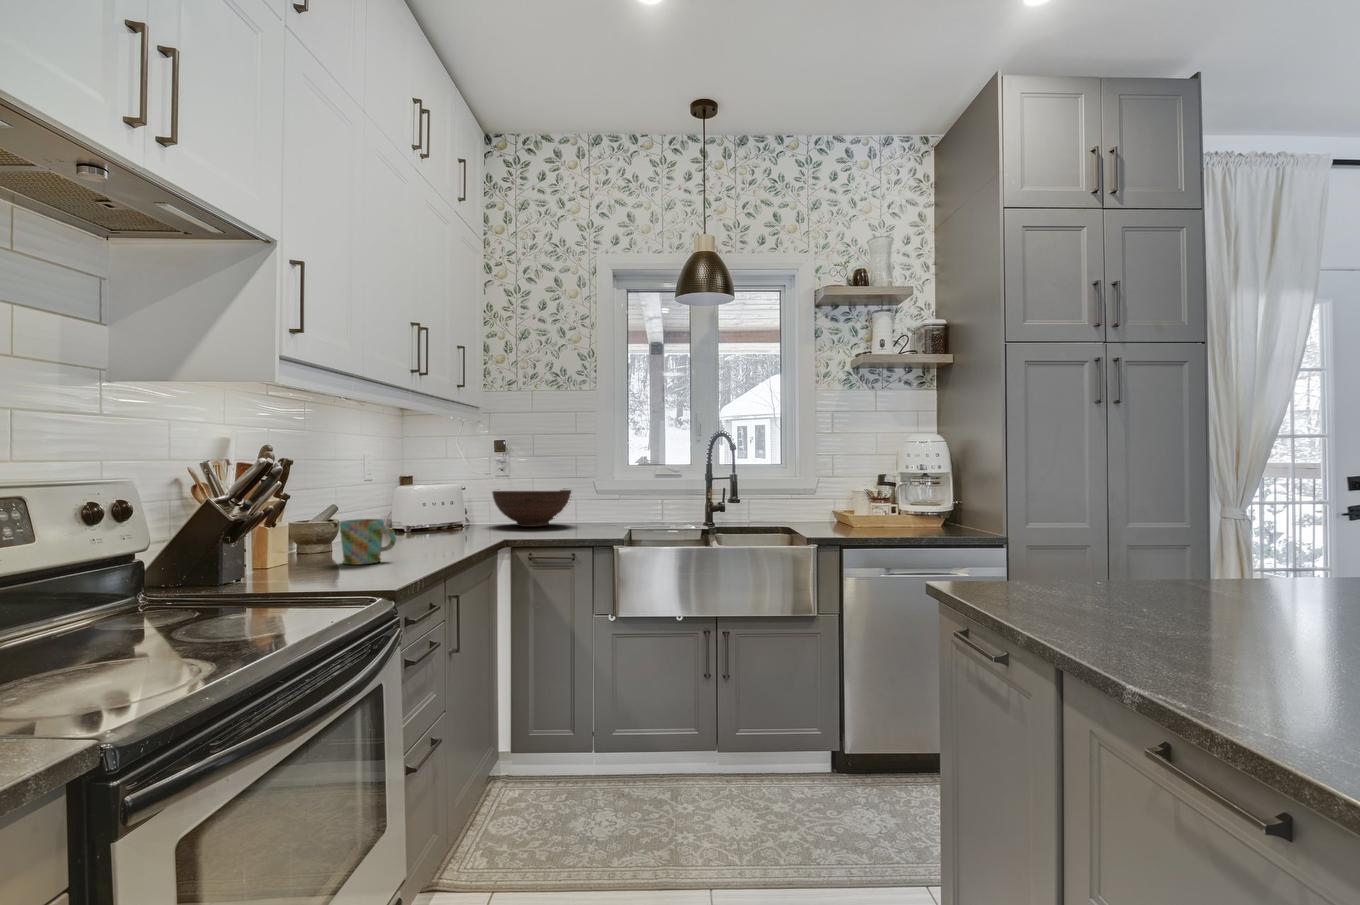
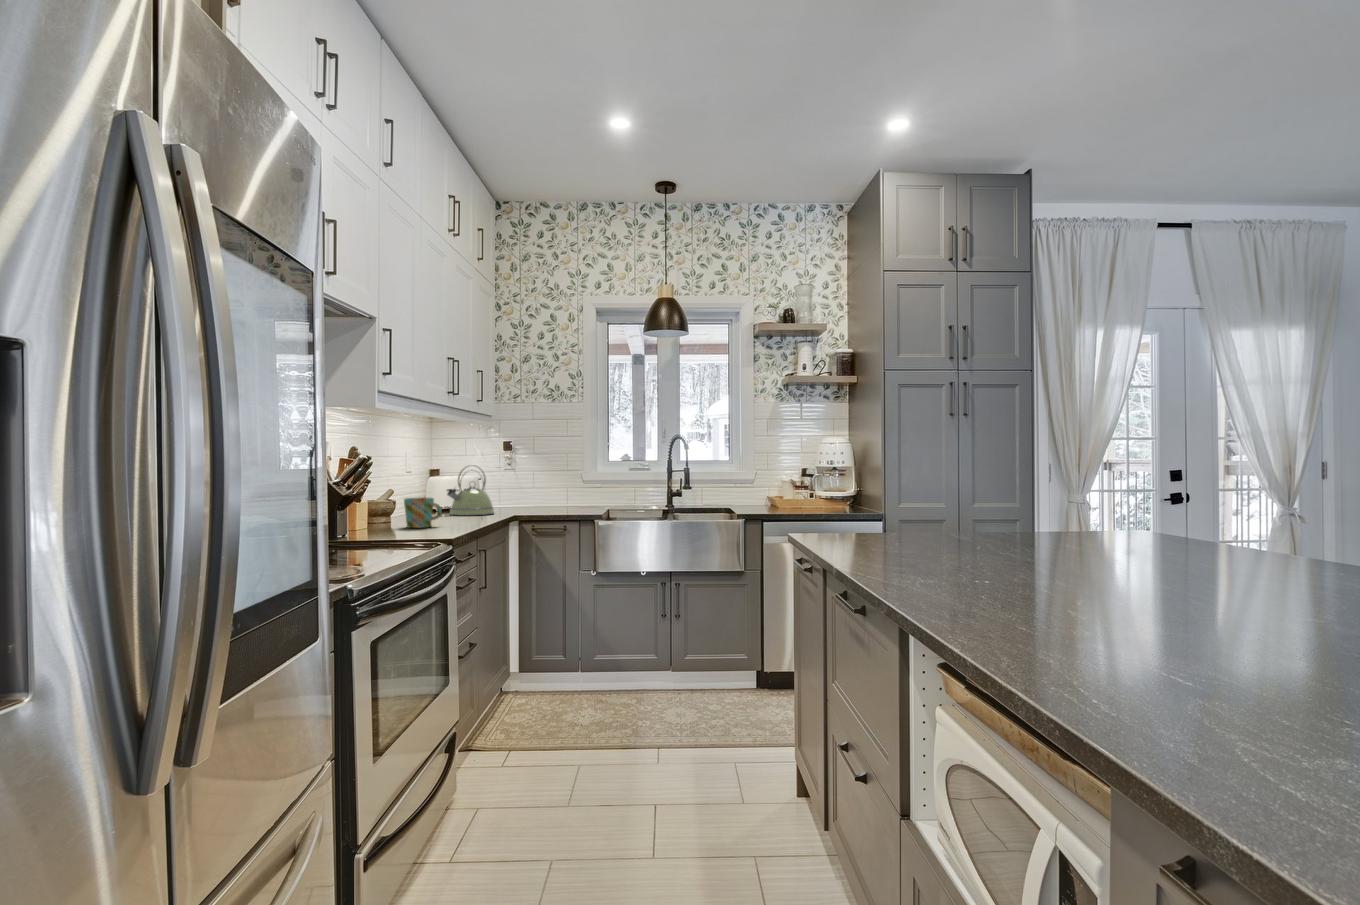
kettle: none [414,471,480,539] -> present [447,465,494,515]
fruit bowl: present [492,488,571,527] -> none [502,479,564,508]

